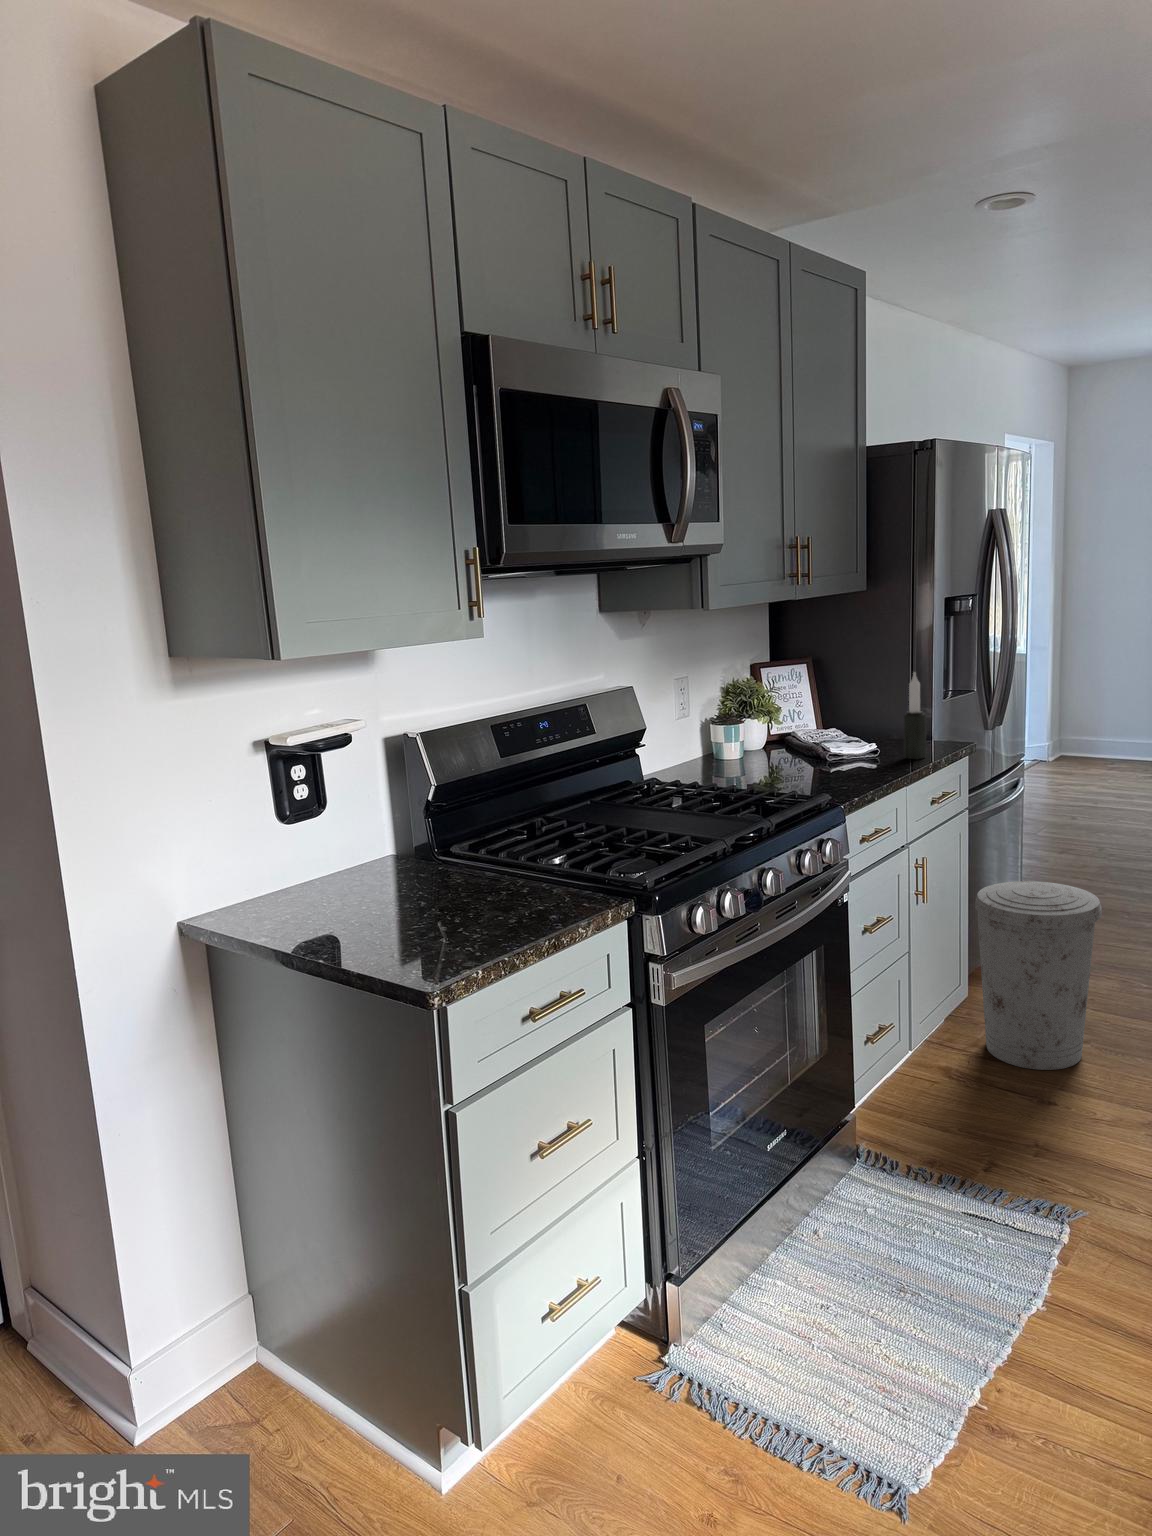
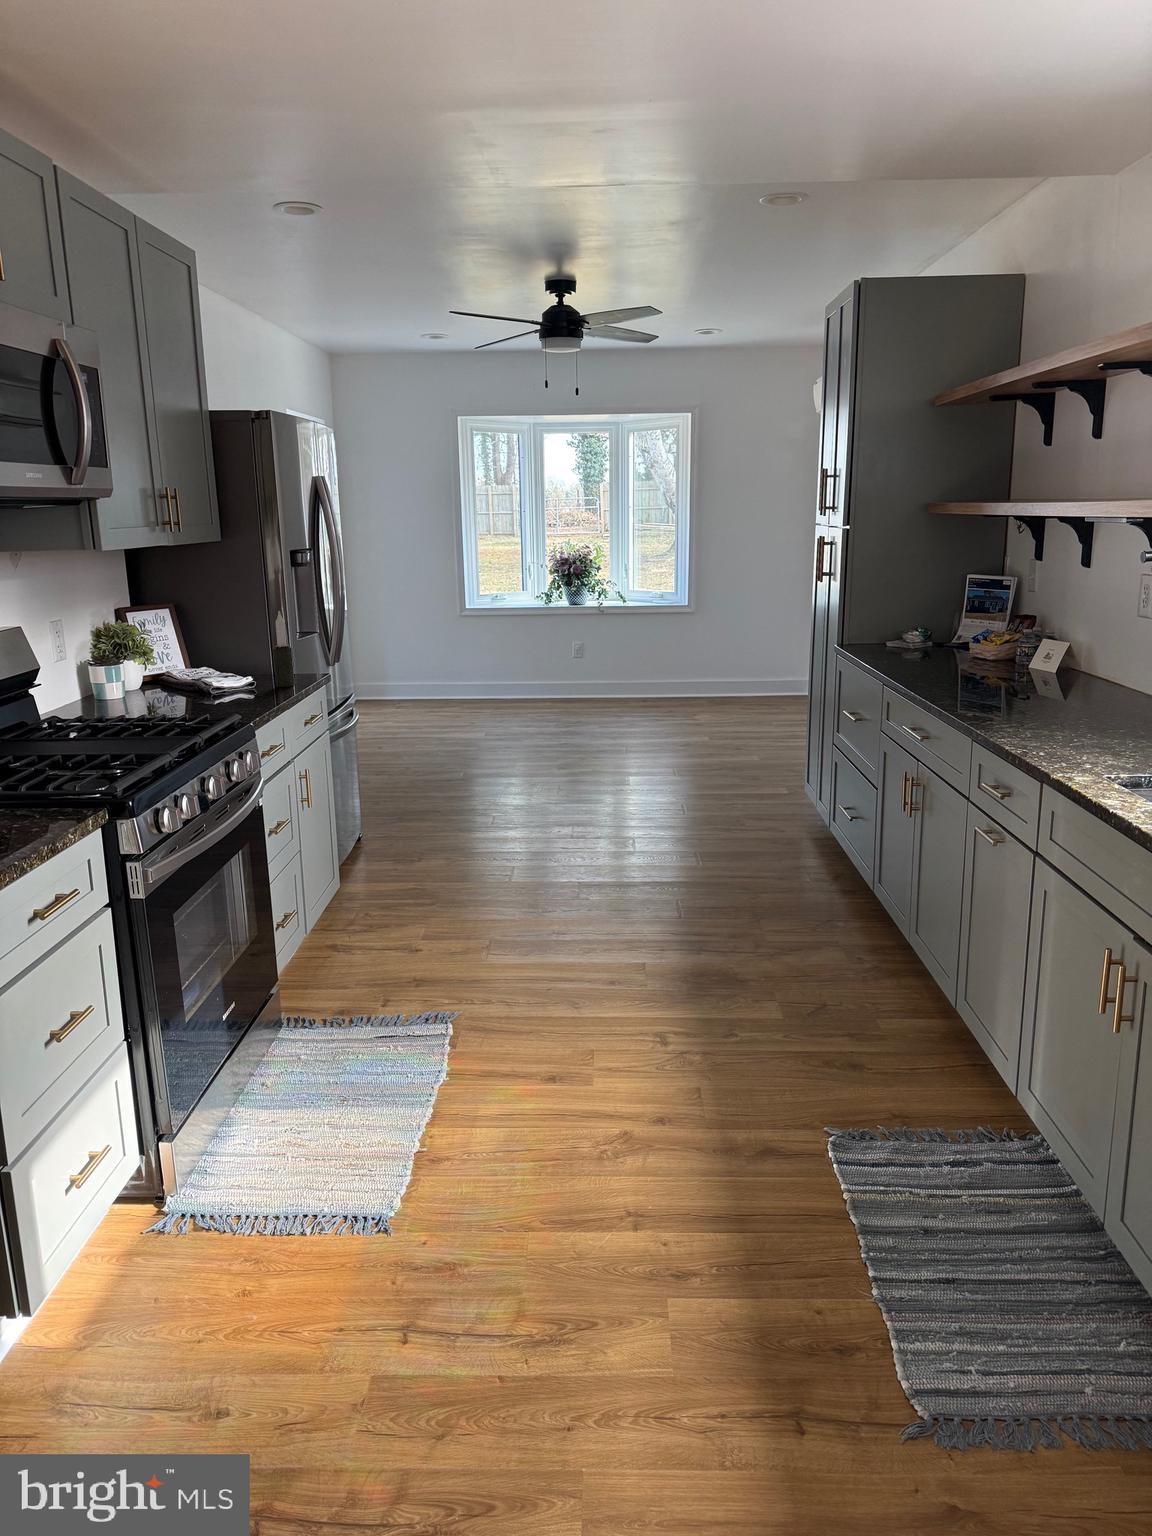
trash can: present [975,881,1102,1070] -> none [343,783,439,933]

